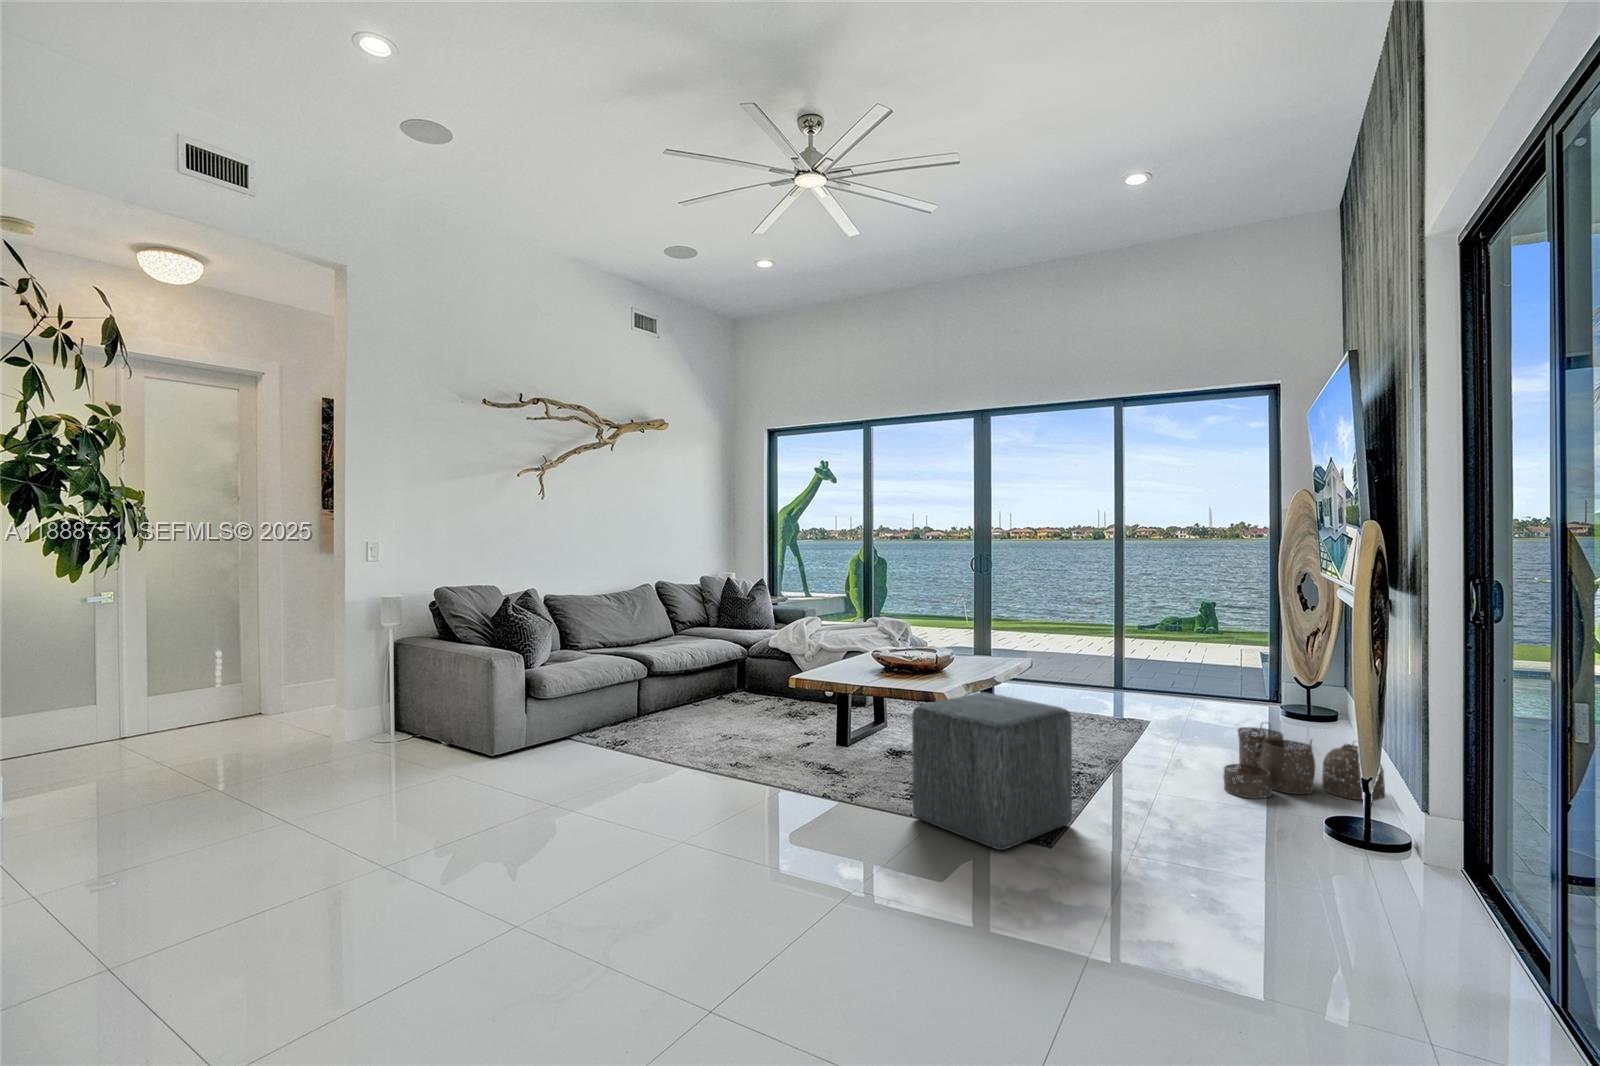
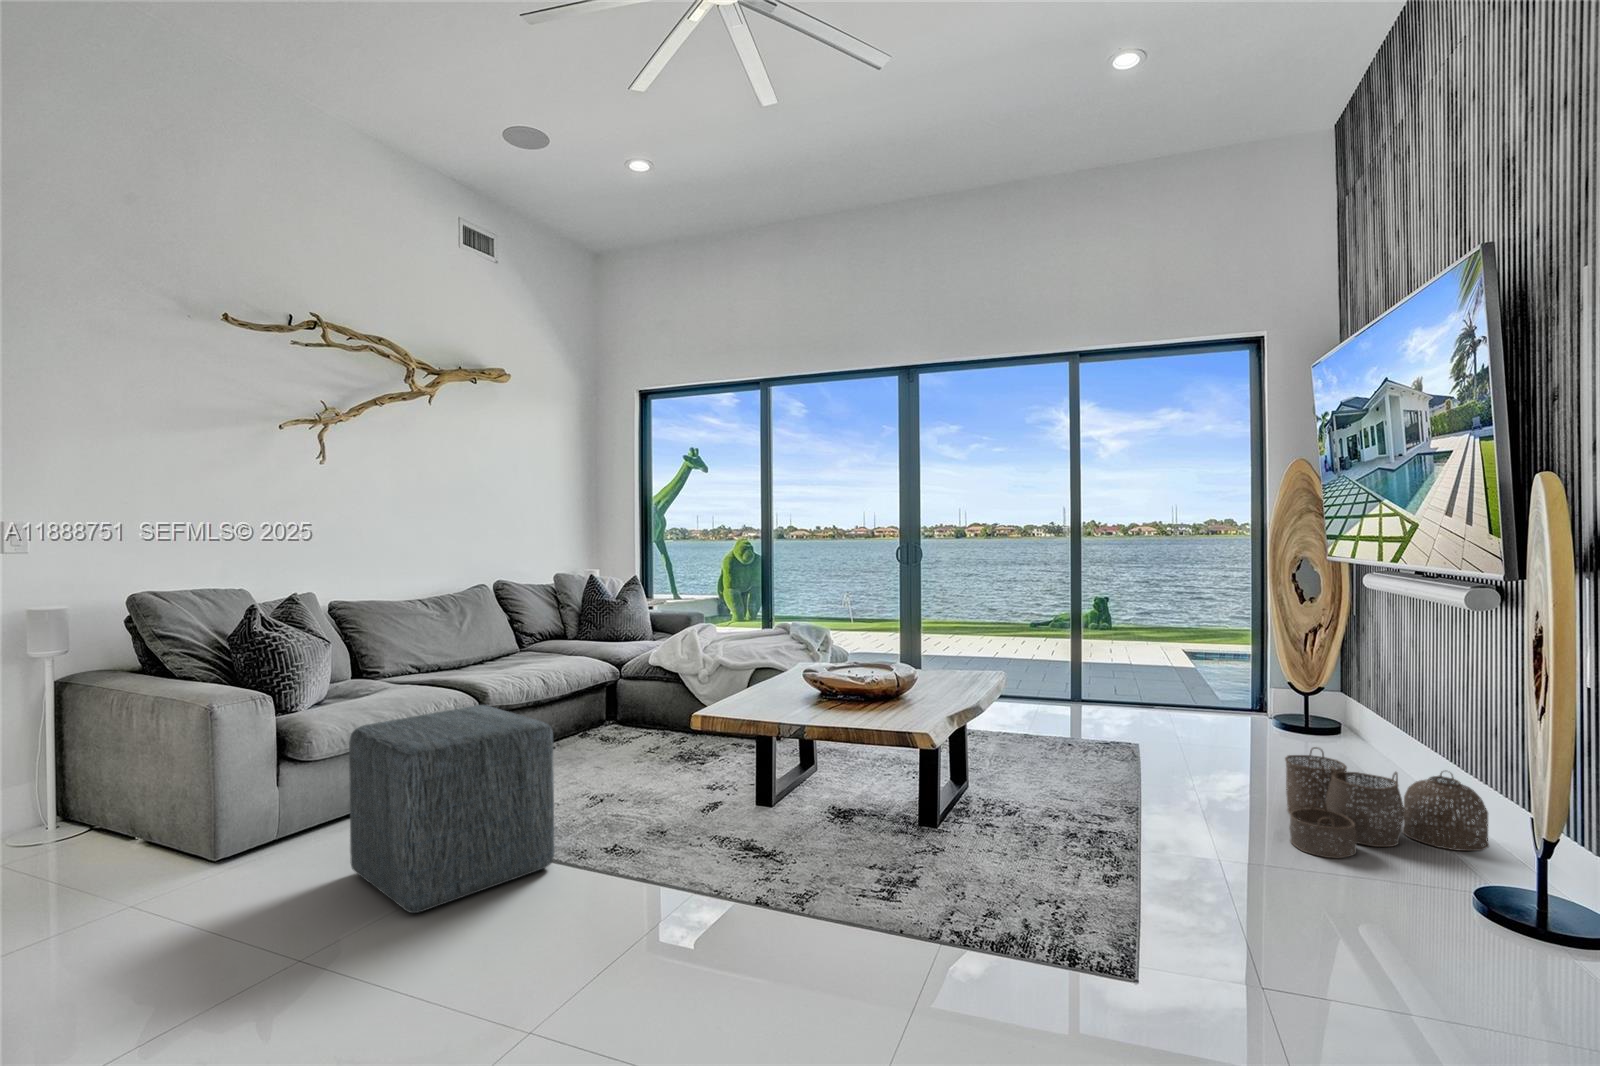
ottoman: present [912,692,1072,850] -> present [349,705,554,913]

